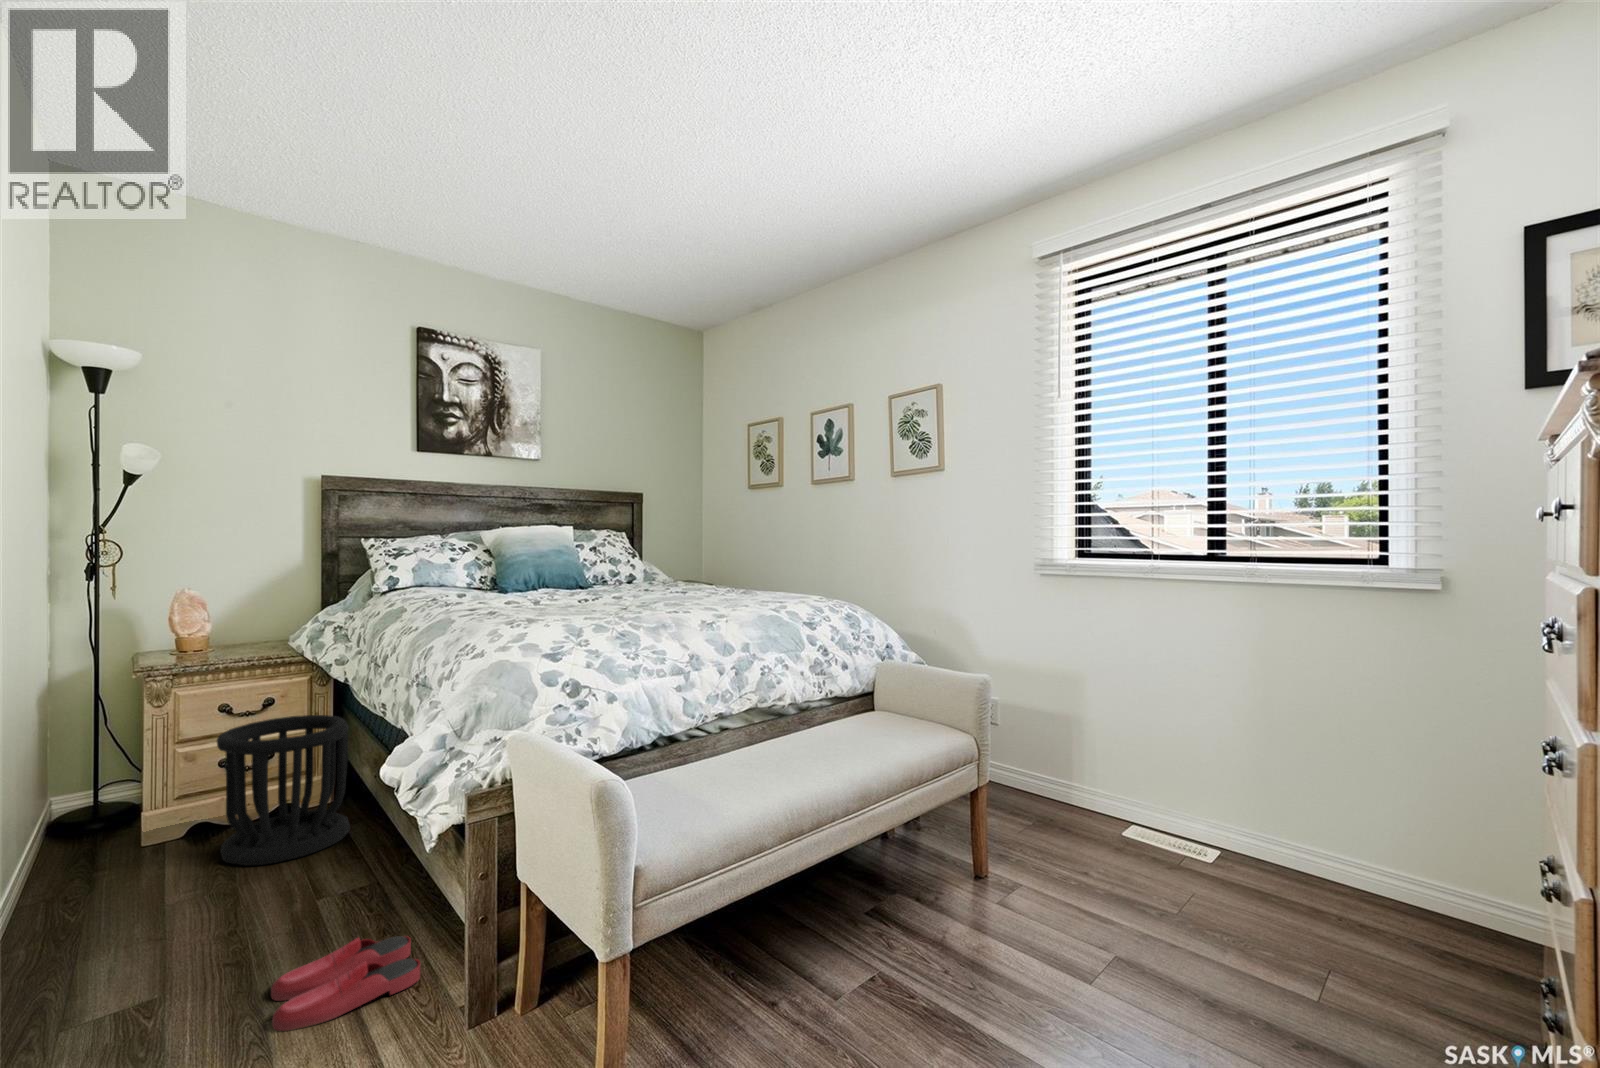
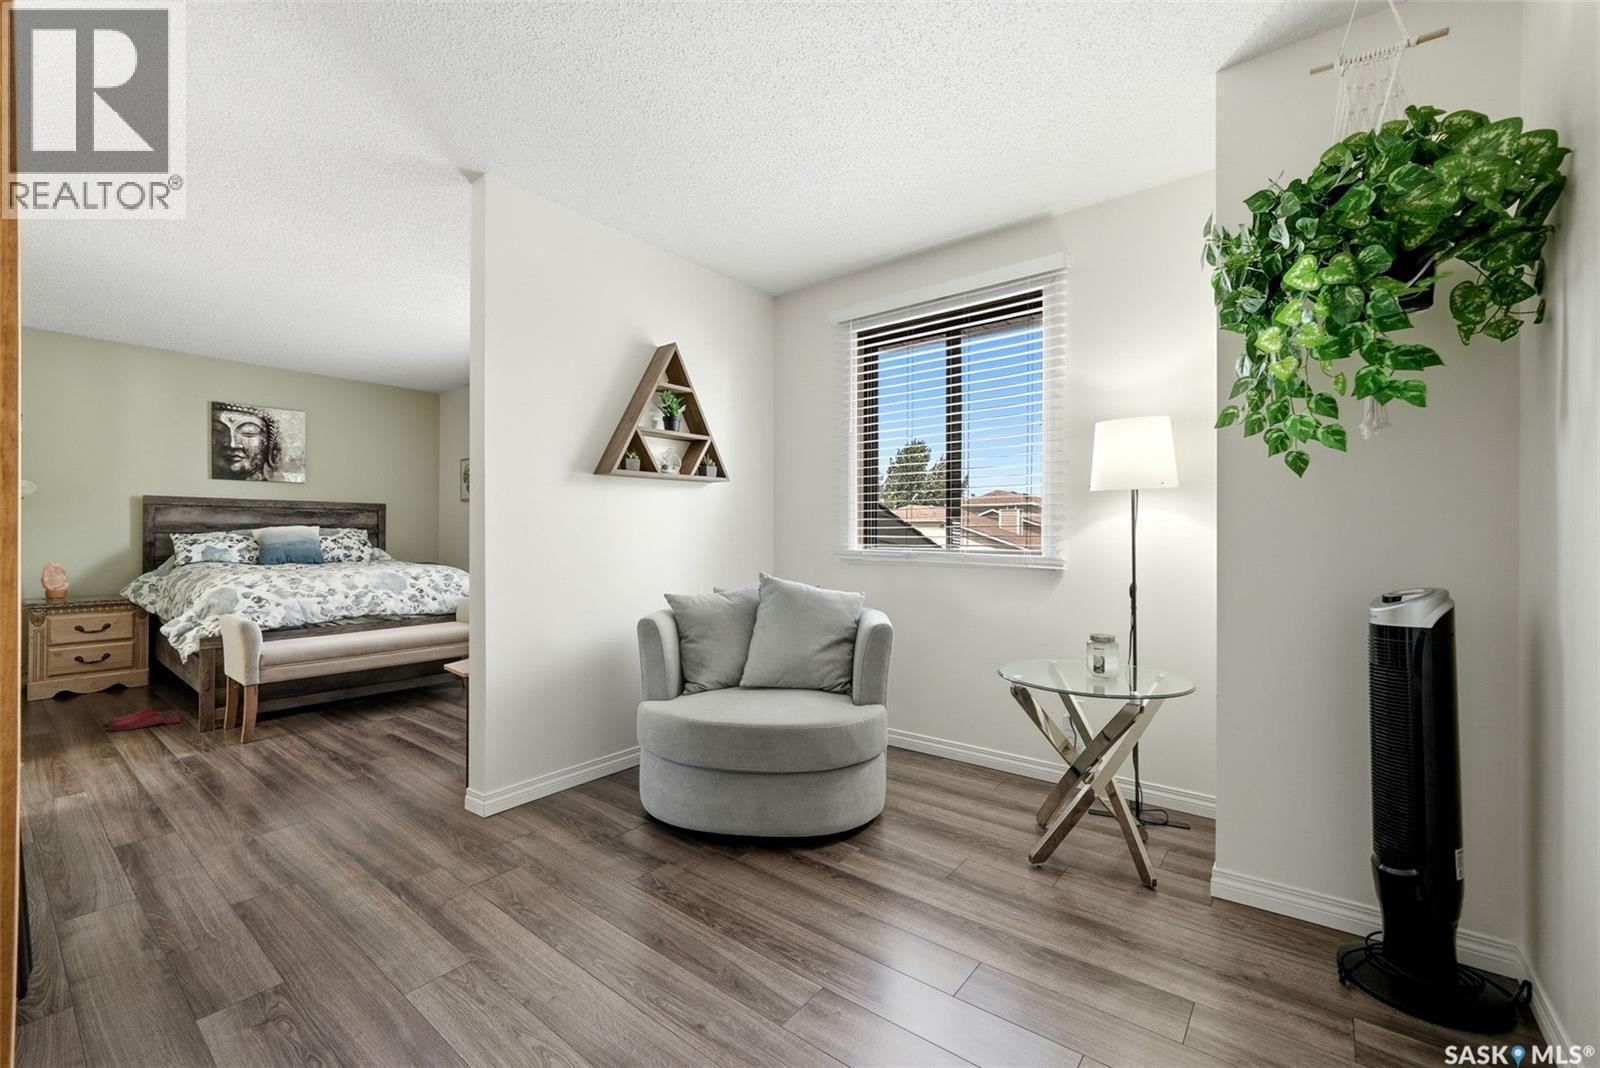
wastebasket: present [217,715,350,866] -> none [76,630,156,701]

